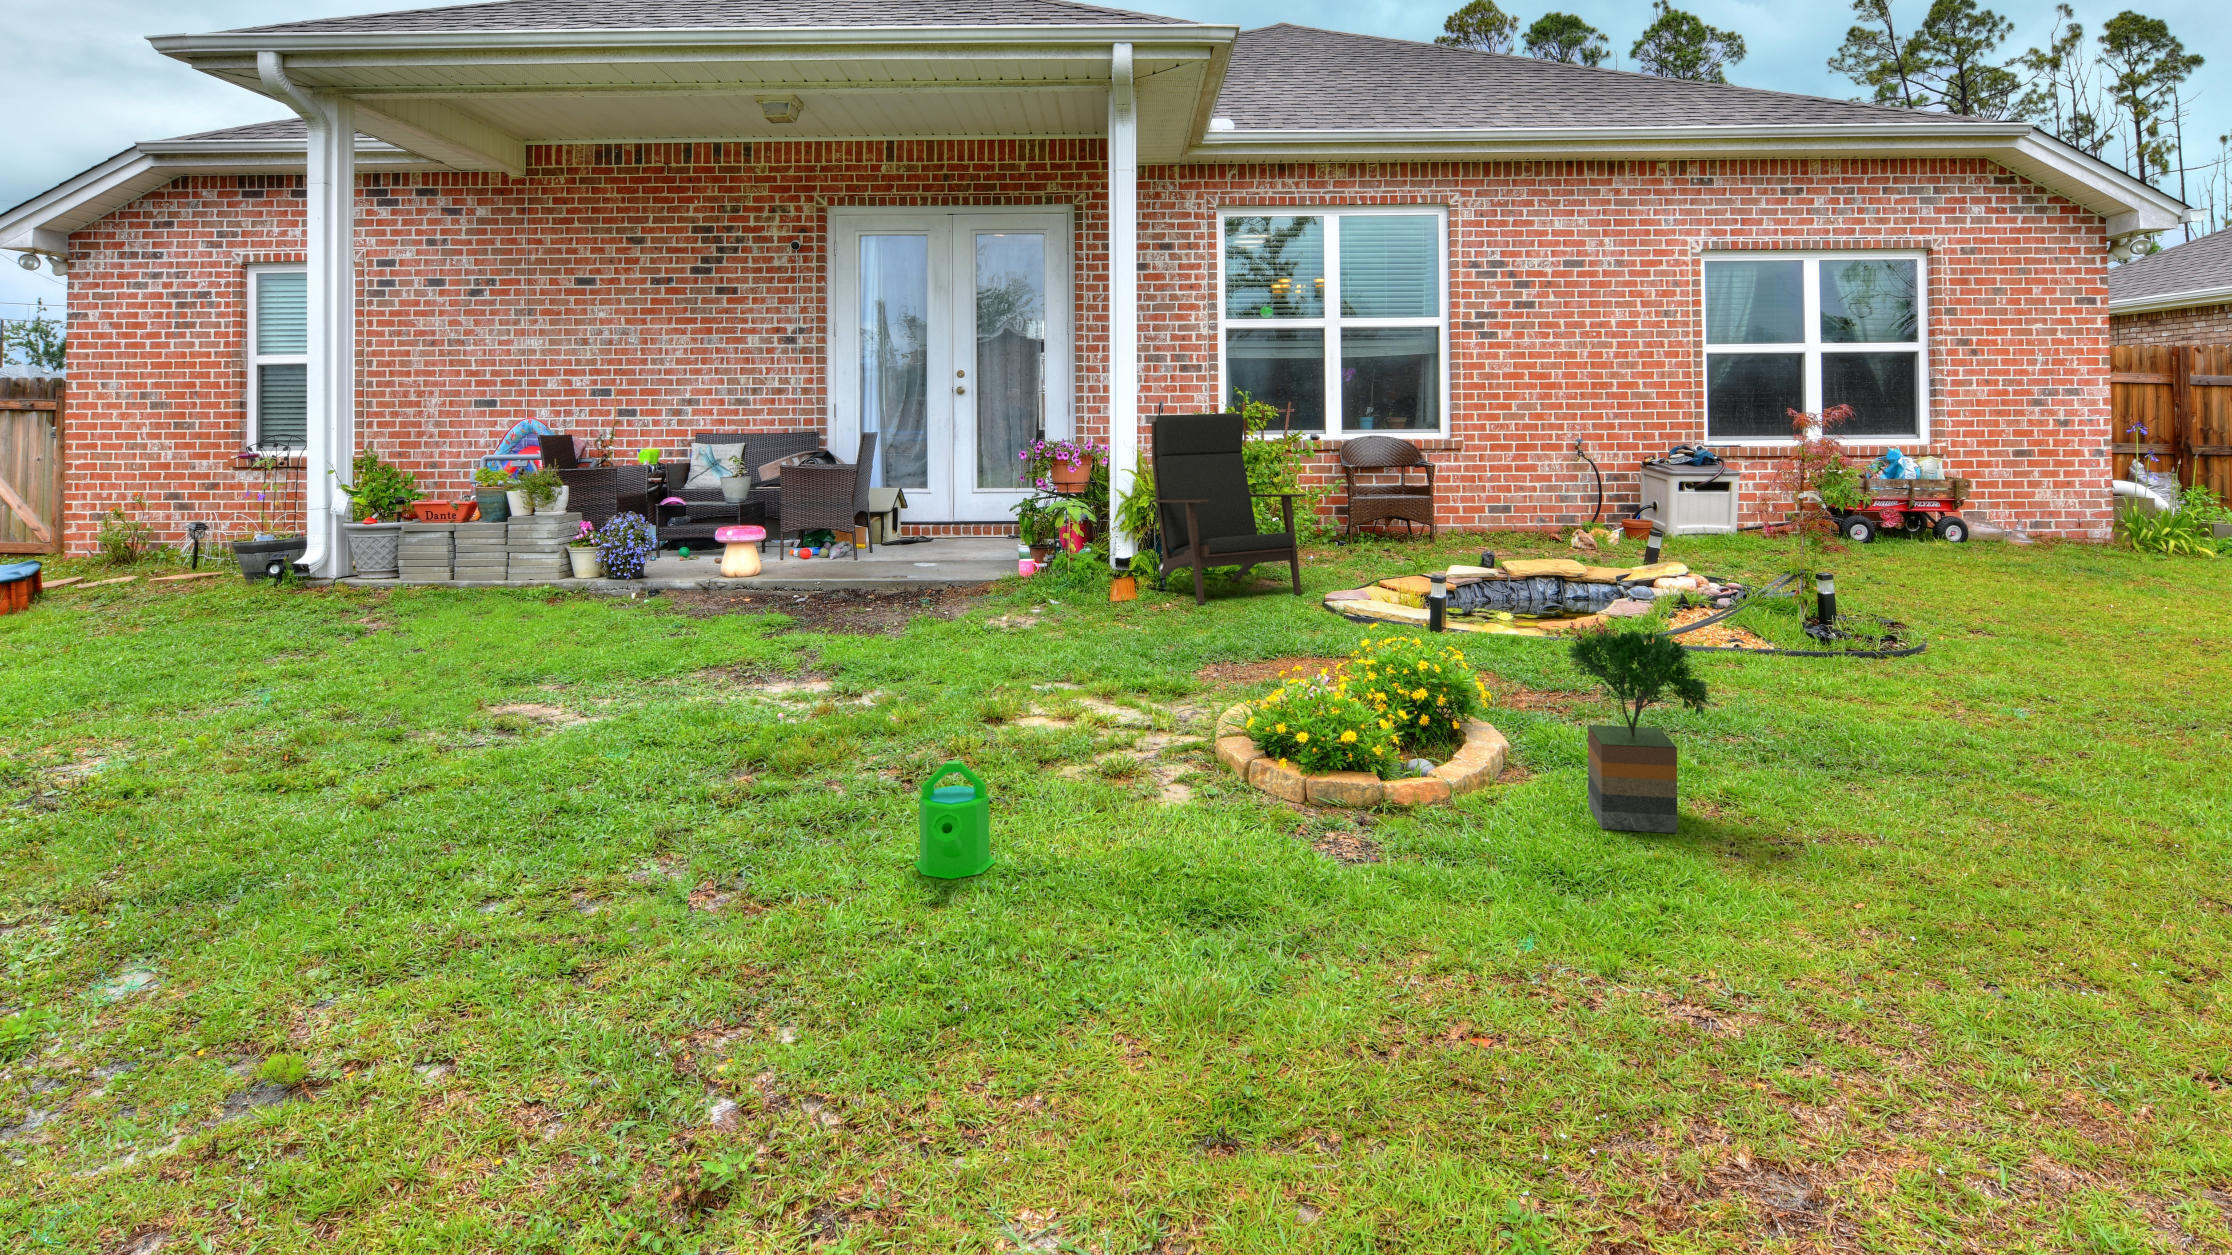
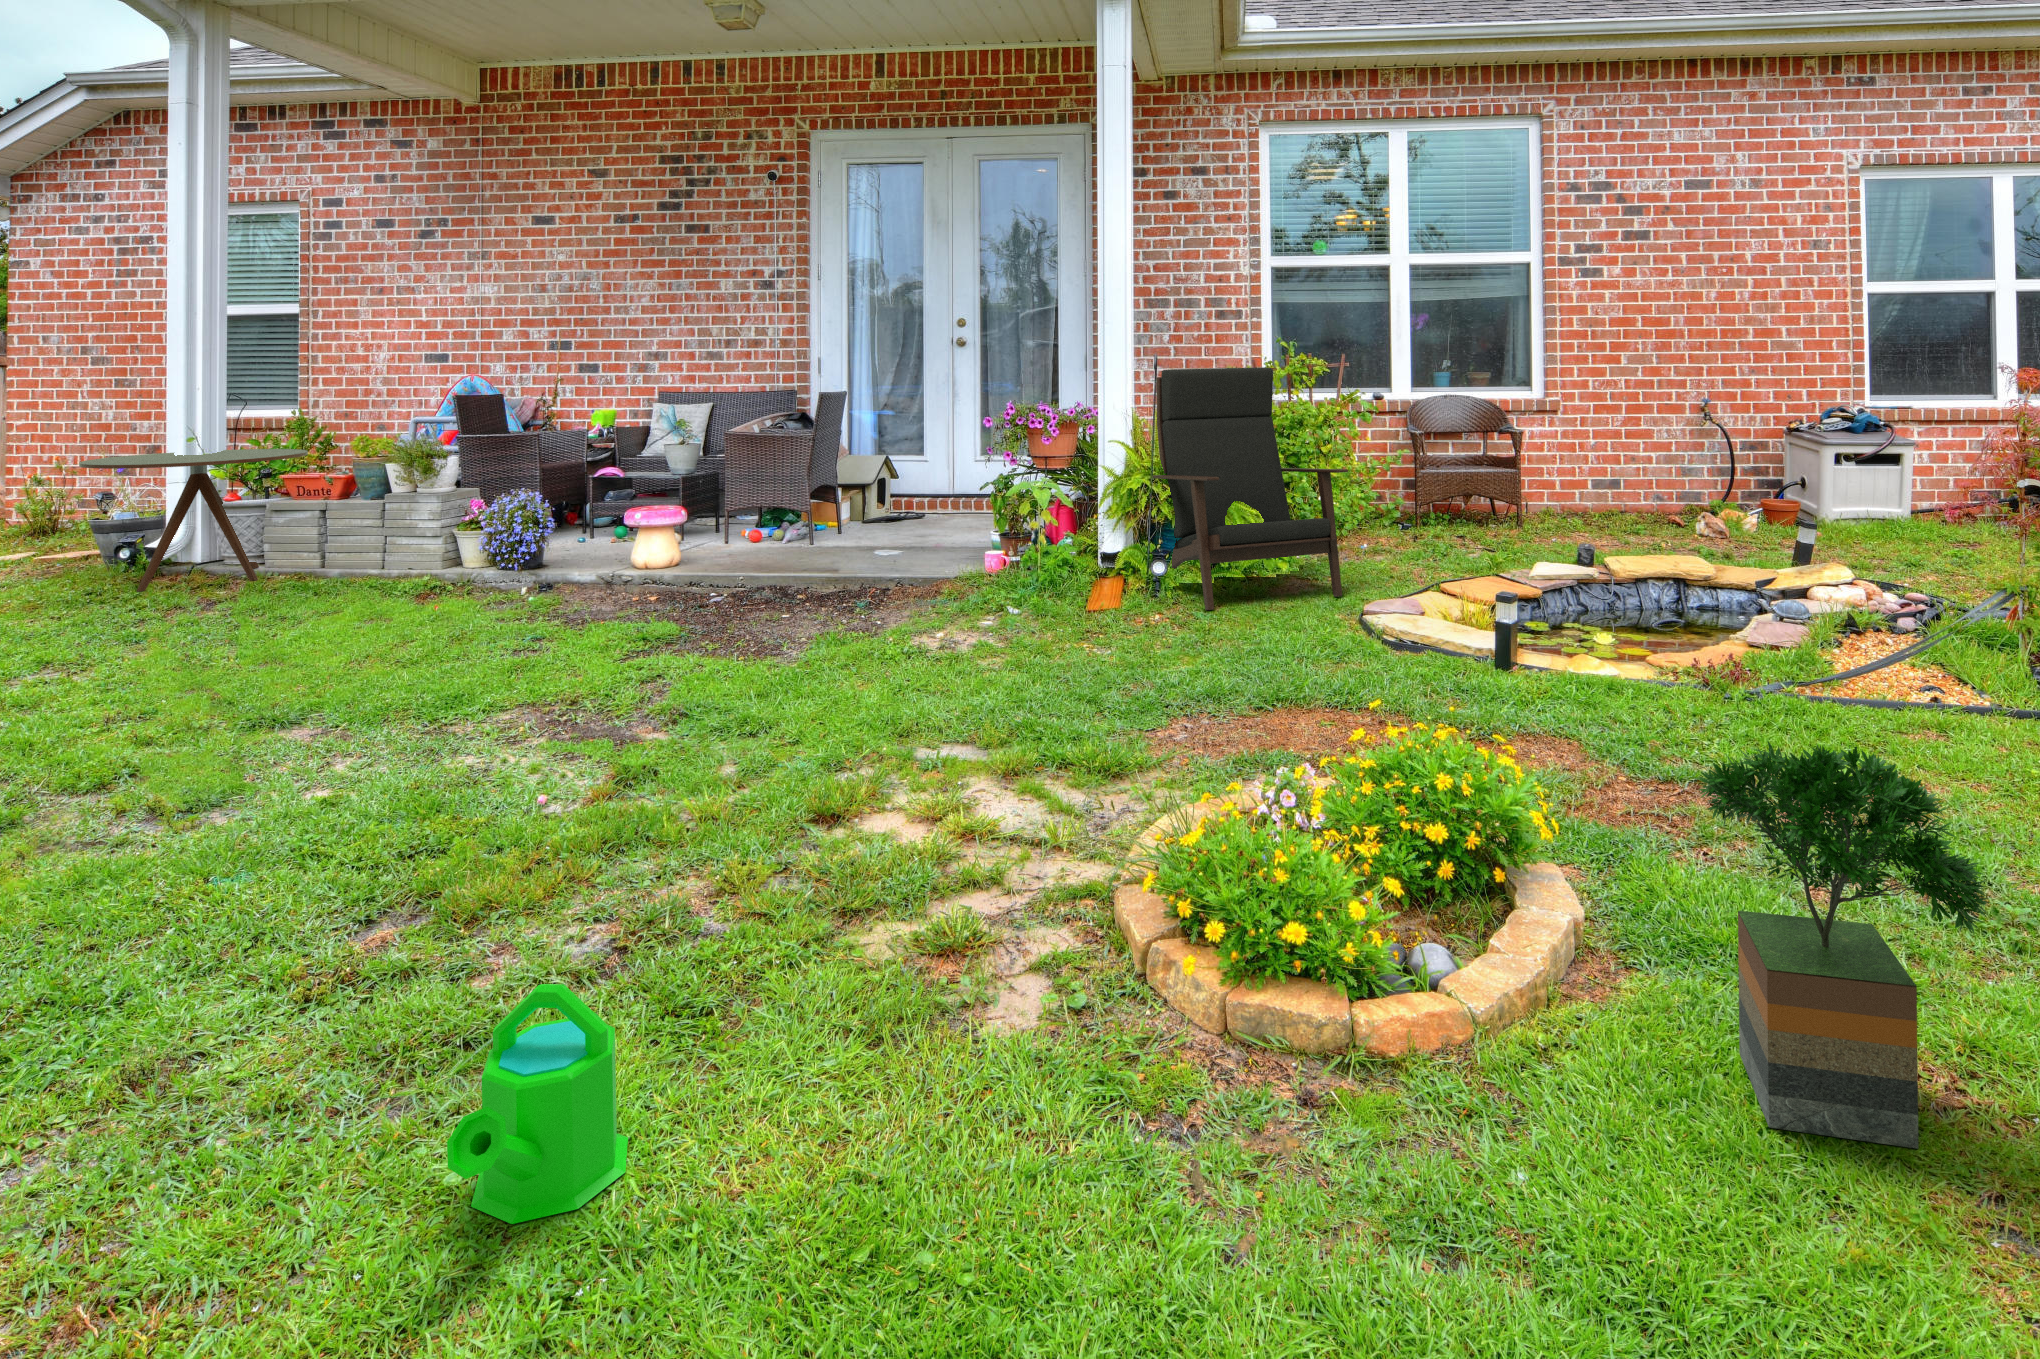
round table: none [232,482,418,603] -> present [79,449,308,592]

